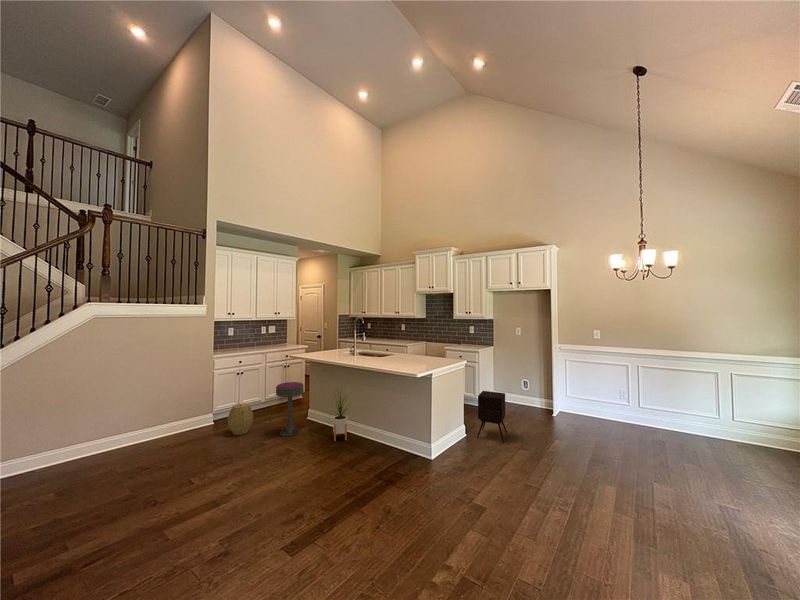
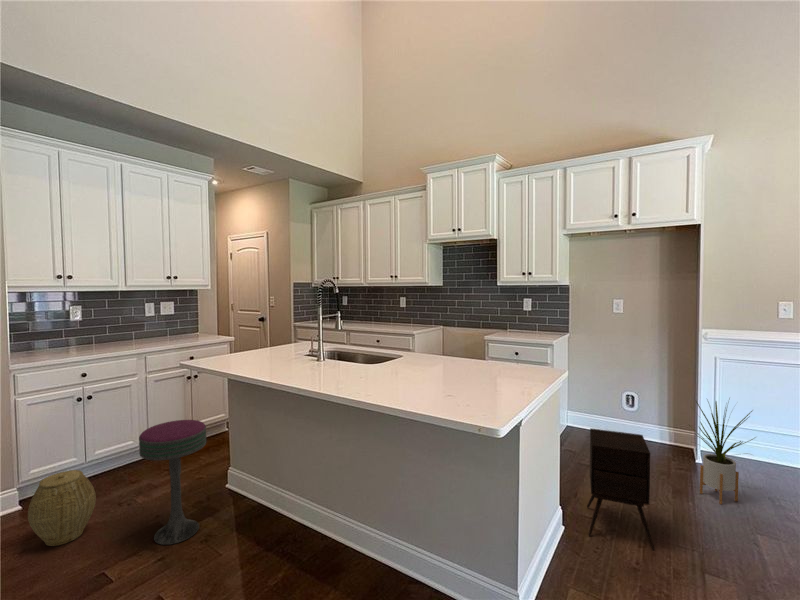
house plant: present [332,386,349,441] -> present [693,401,753,504]

